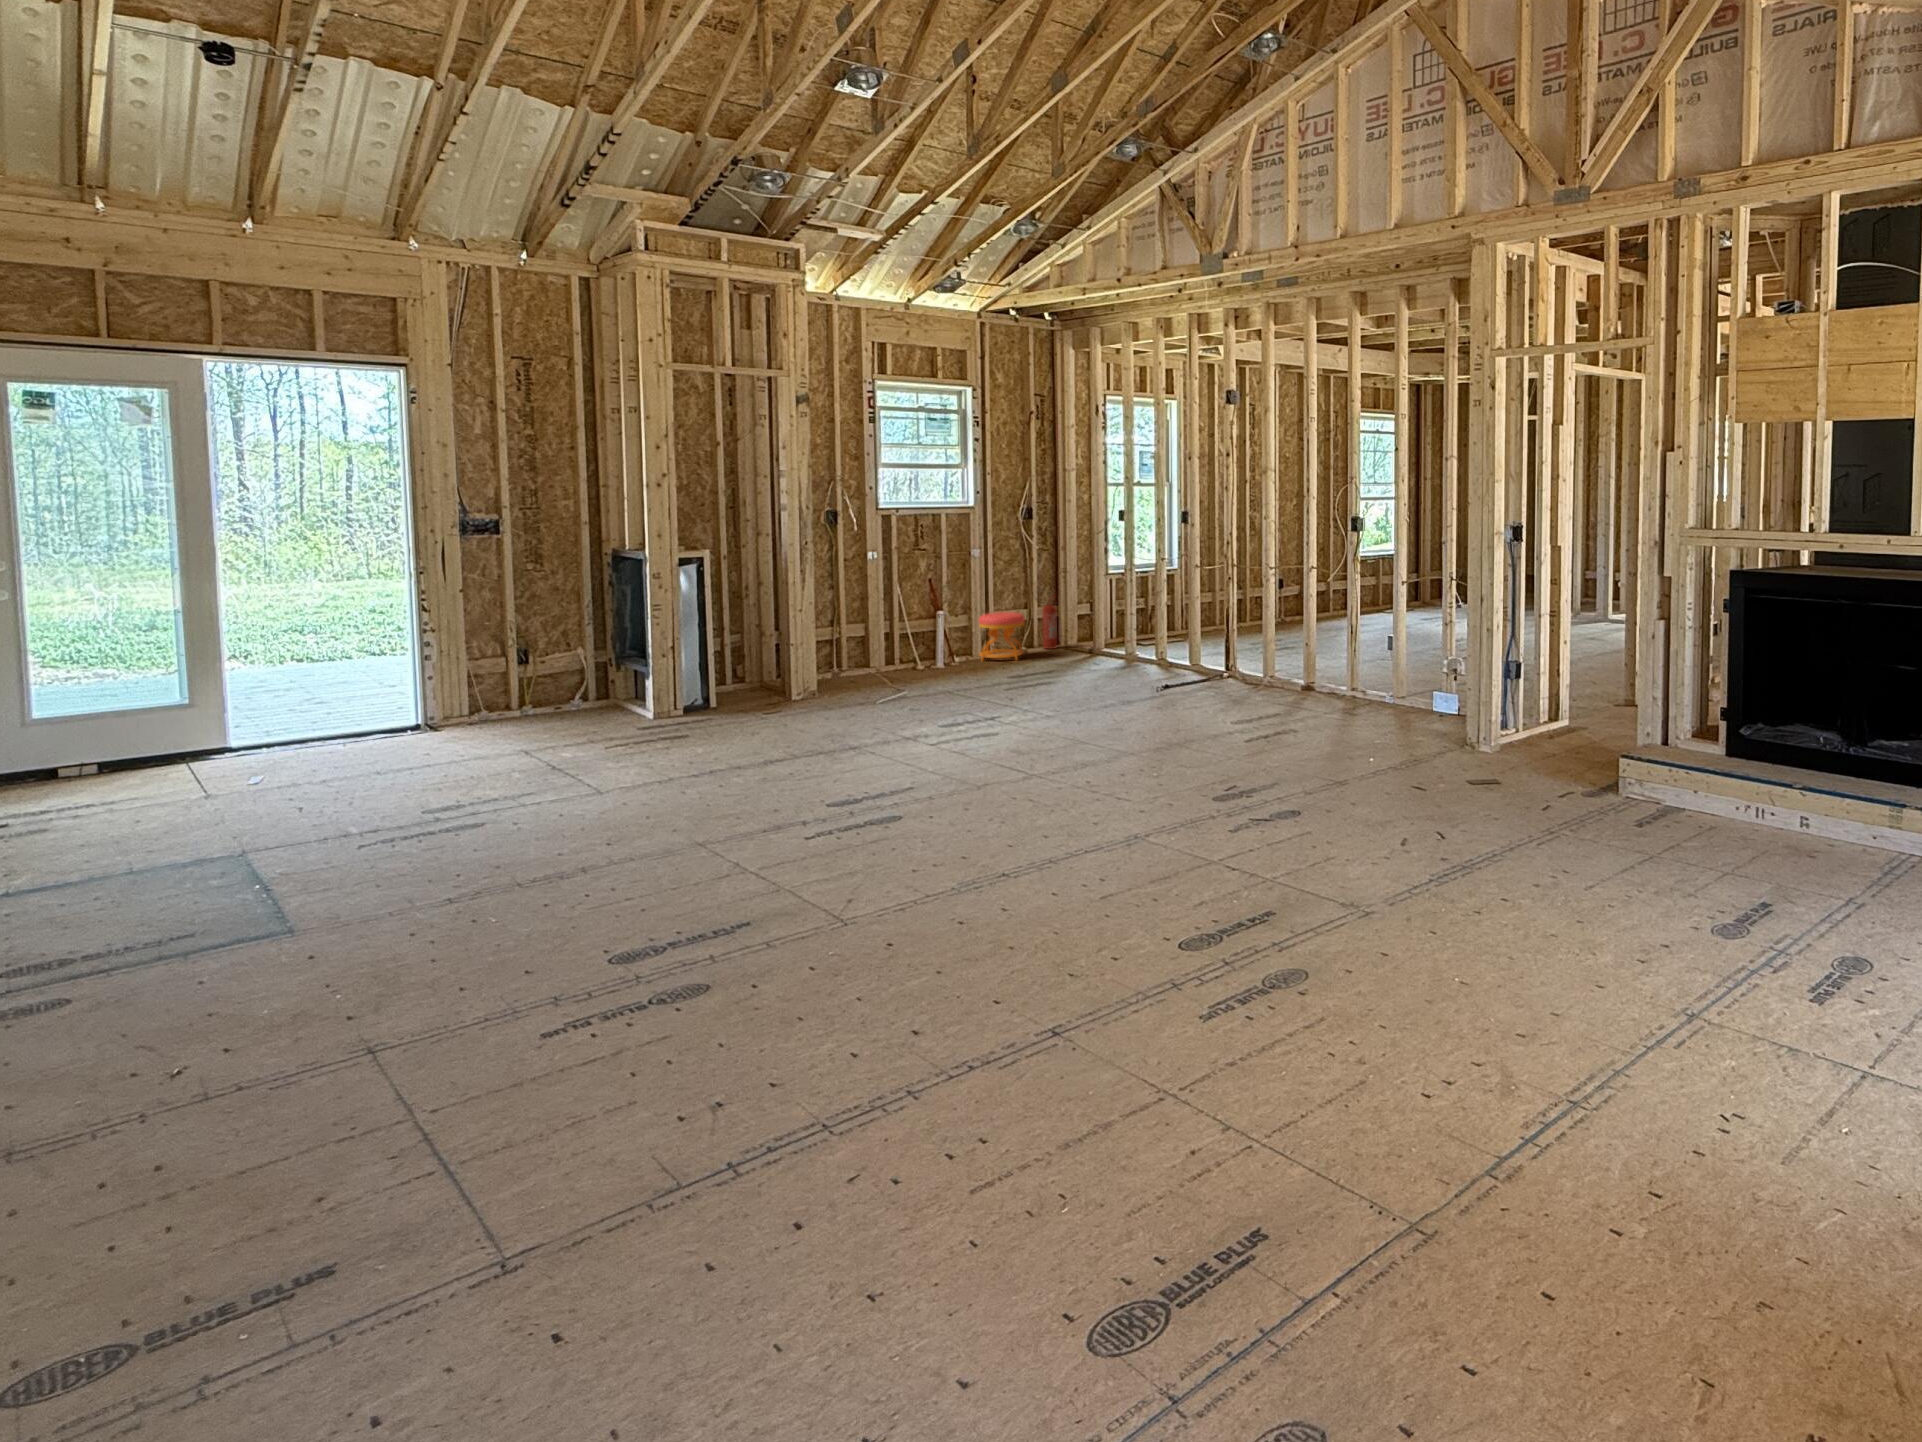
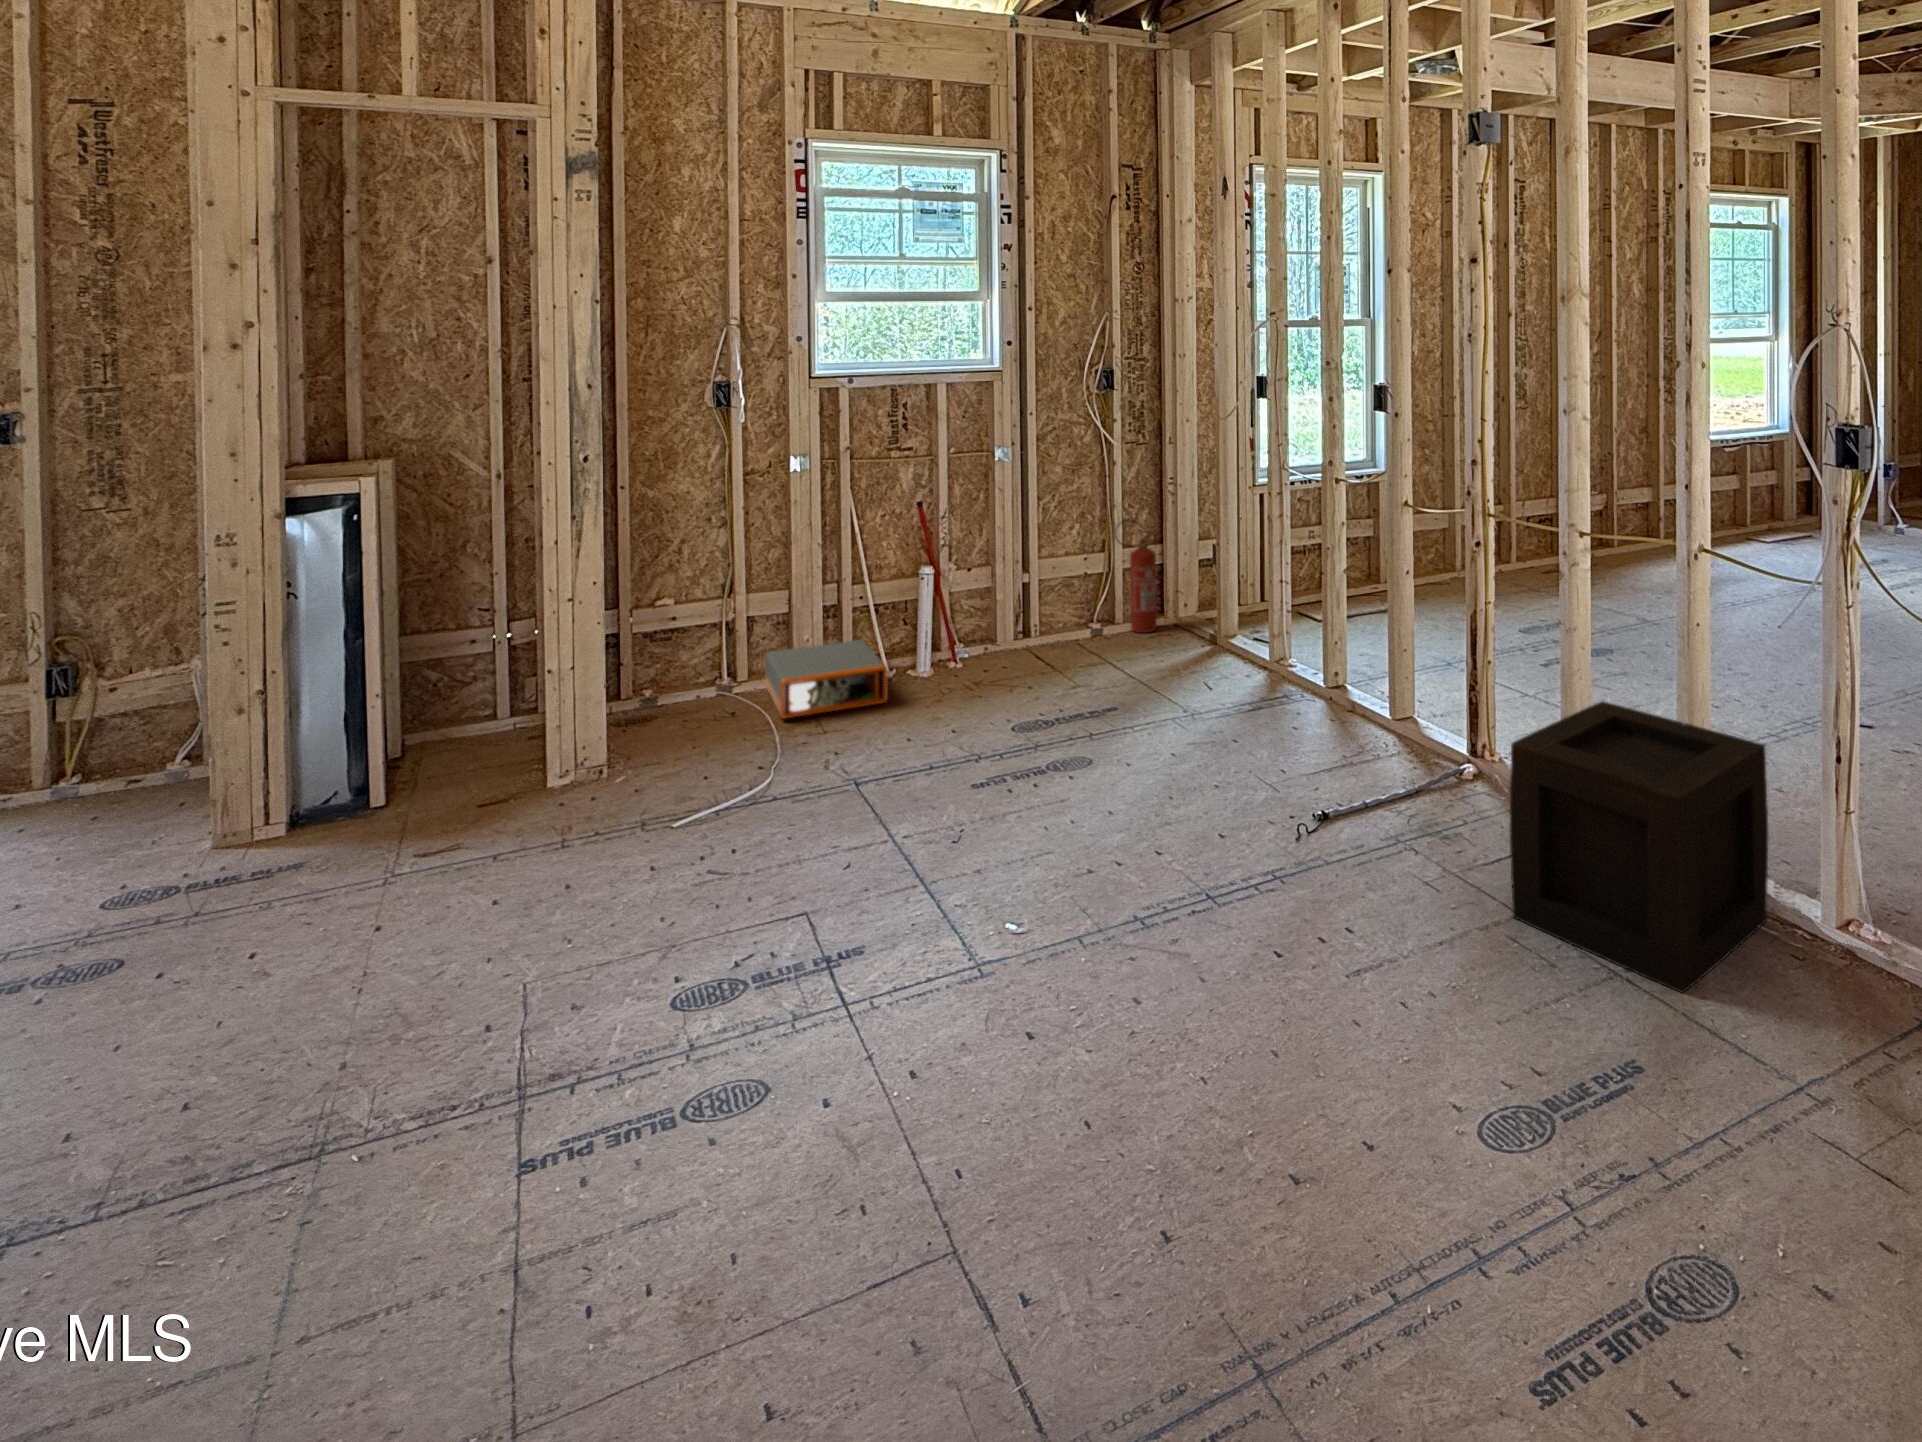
stool: present [979,612,1025,659] -> none [1000,567,1085,668]
wooden crate: none [1240,628,1328,704] -> present [1510,701,1768,993]
storage box: none [858,649,934,679] -> present [765,640,887,718]

